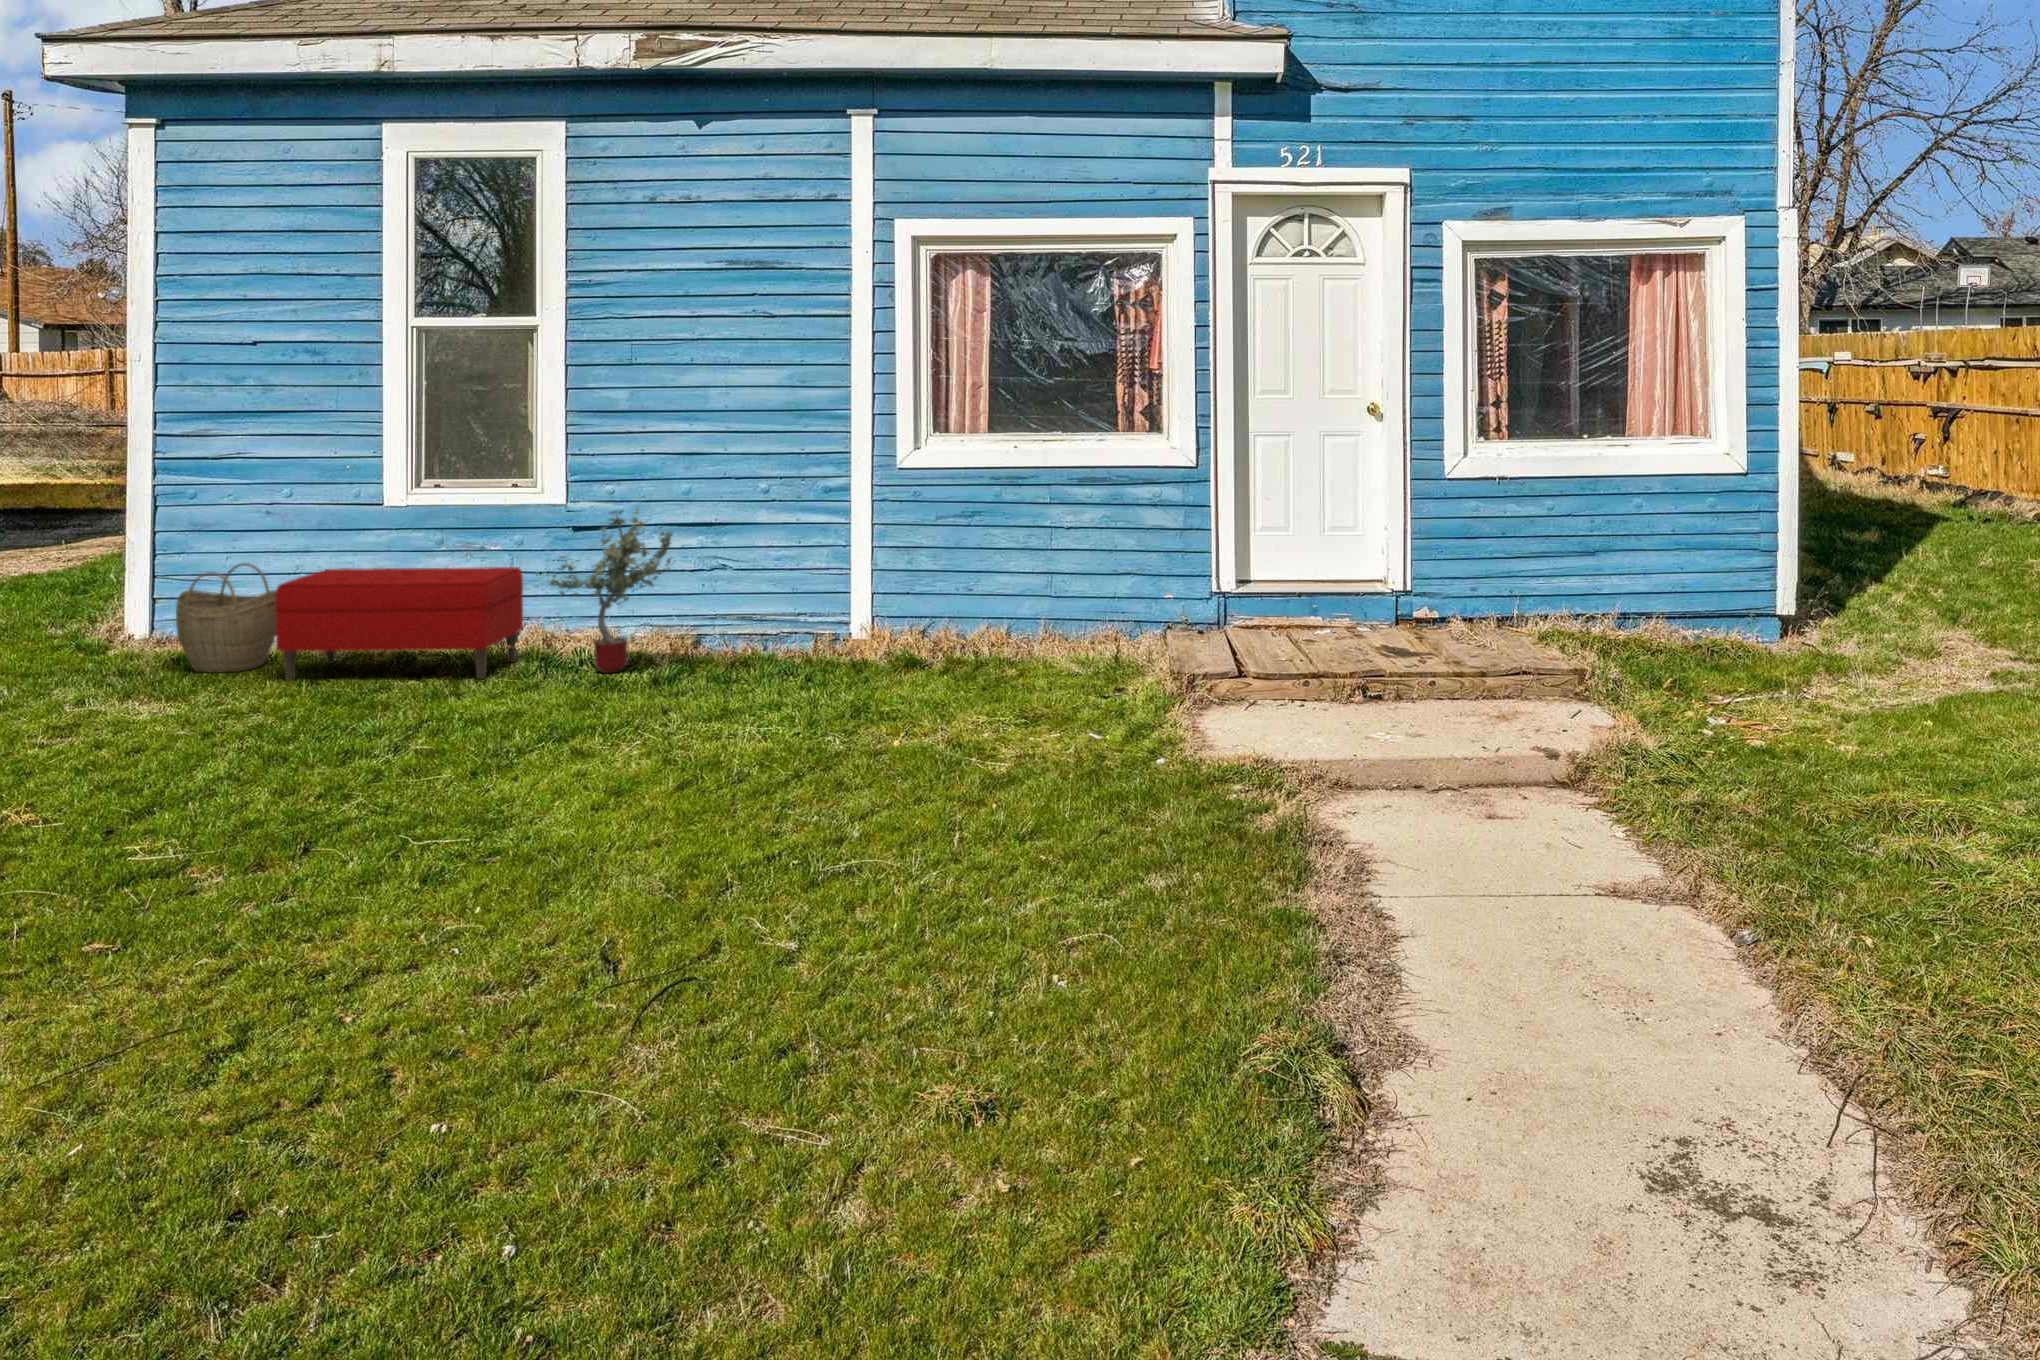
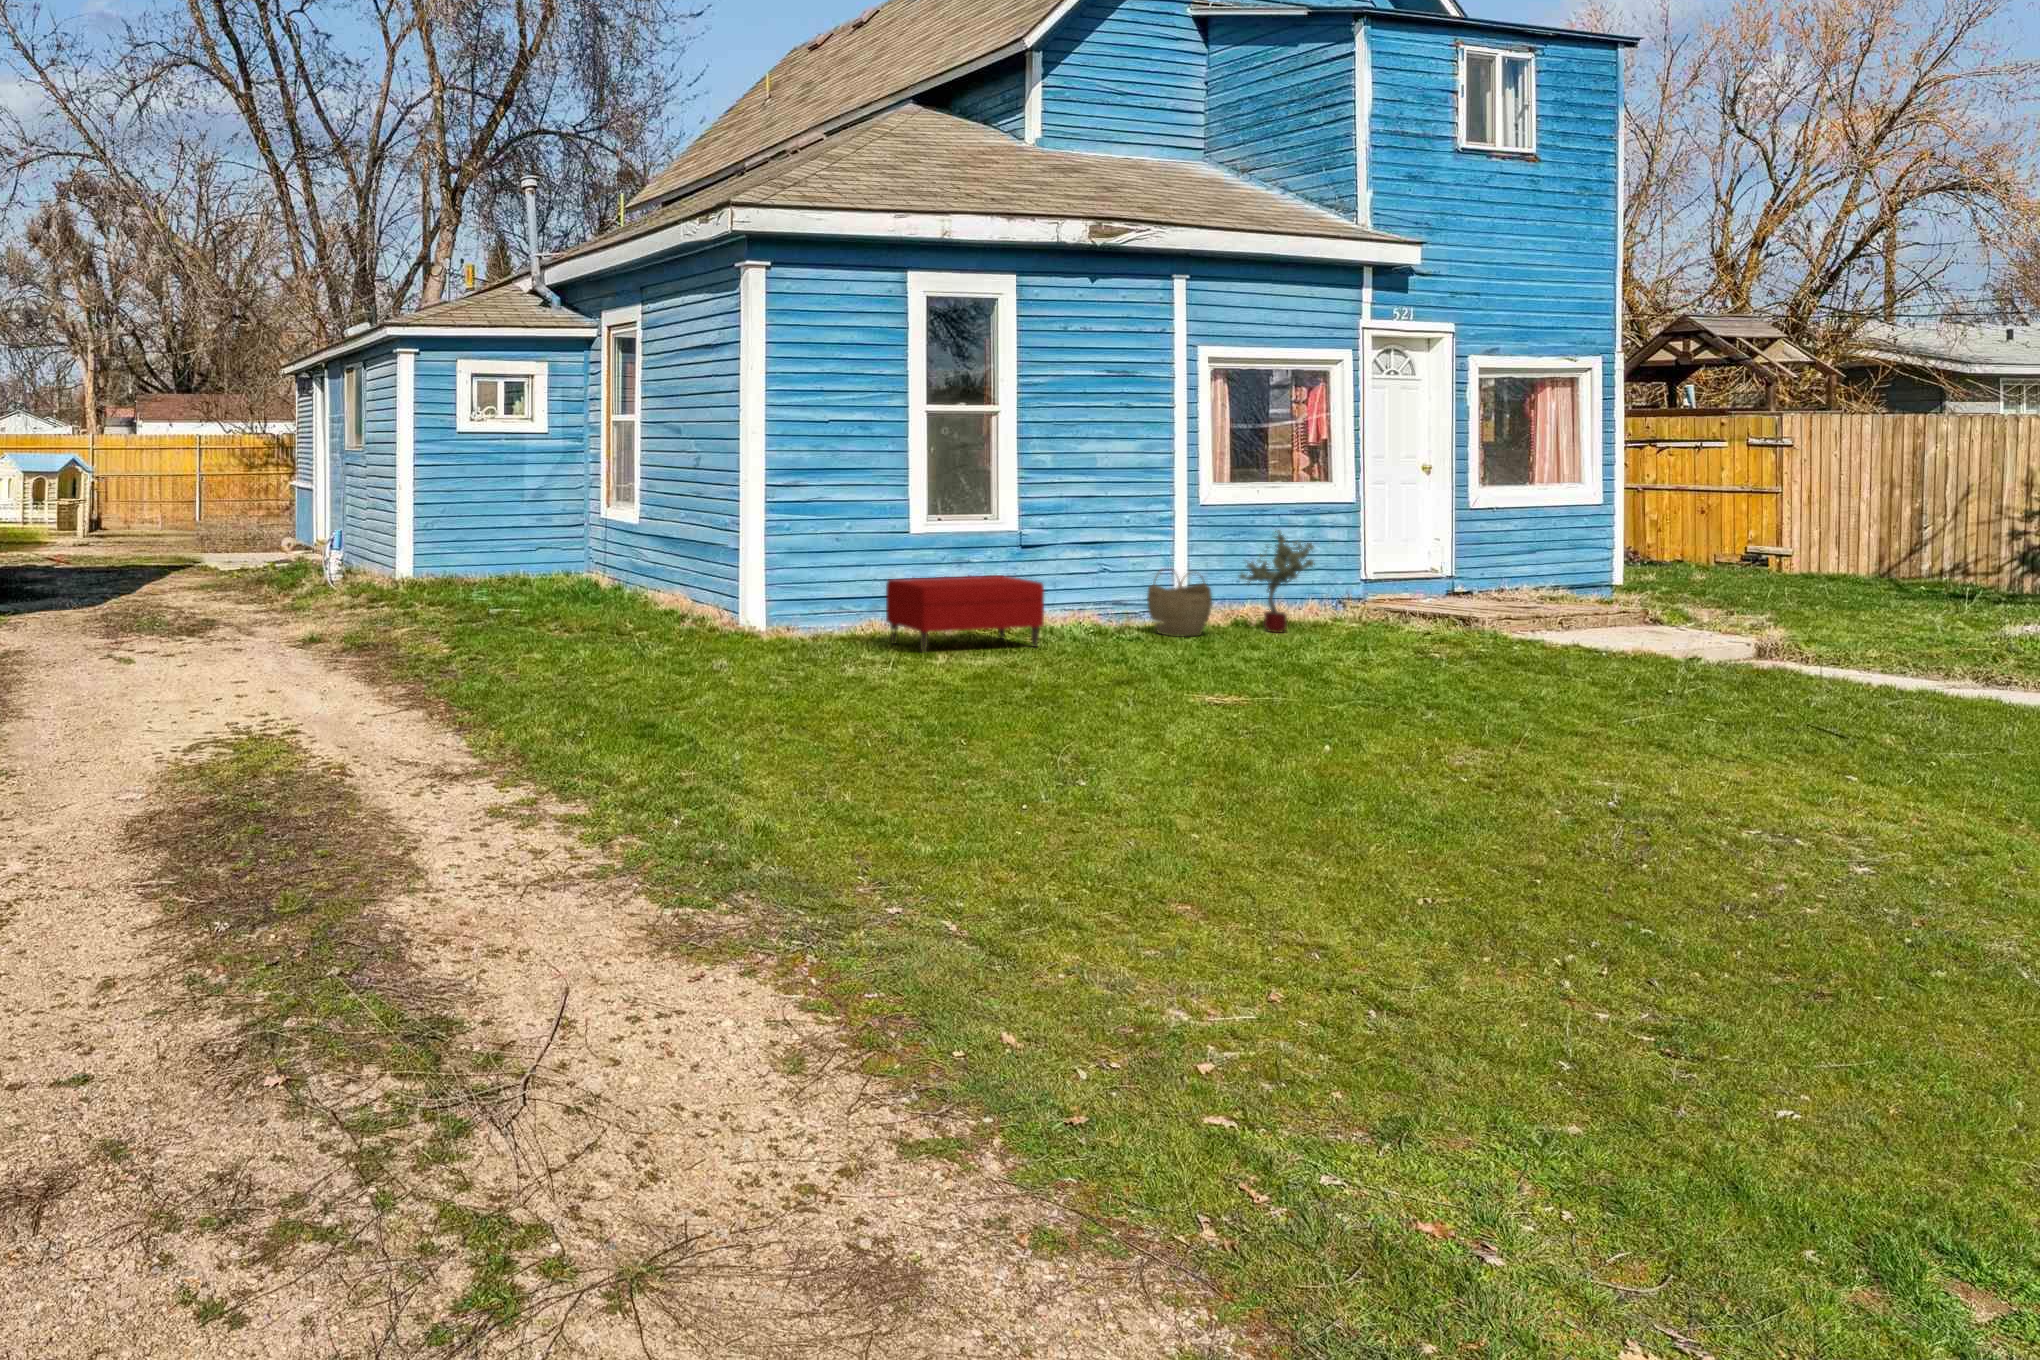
potted tree: present [549,509,673,673] -> present [1238,530,1315,633]
woven basket: present [176,563,276,673] -> present [1147,569,1212,637]

